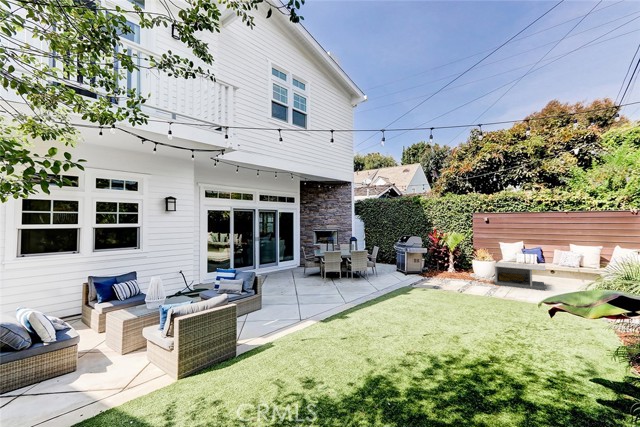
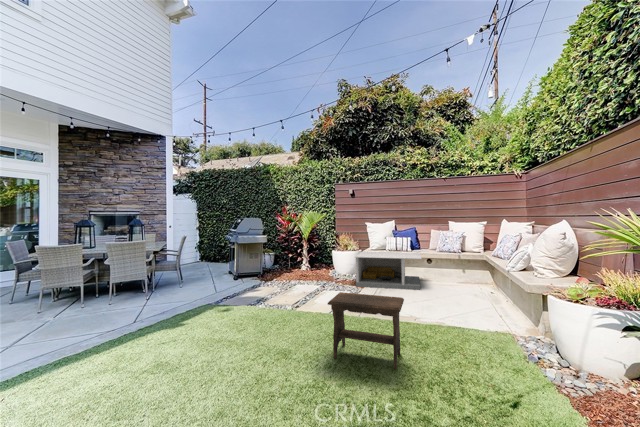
footstool: none [495,285,535,319] -> present [328,292,404,369]

